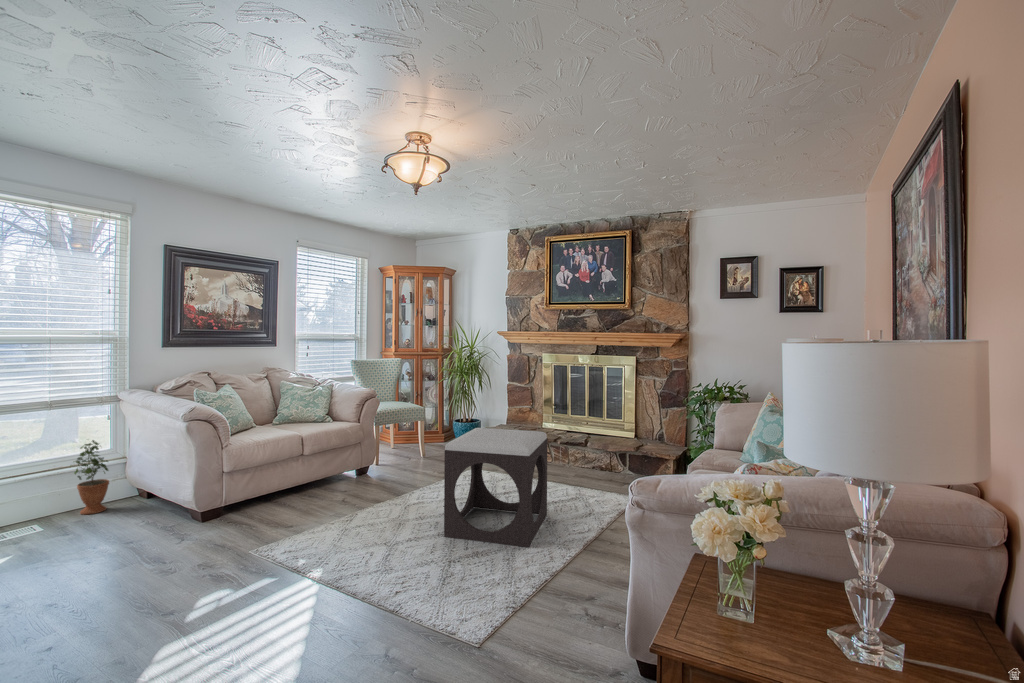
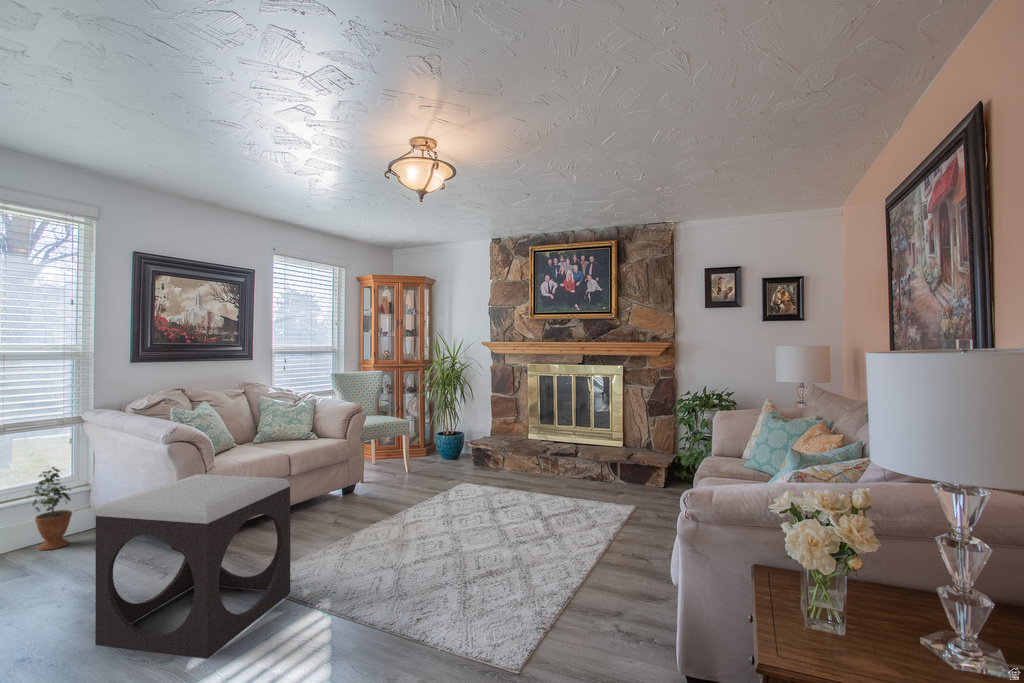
footstool: present [444,428,547,547] -> present [95,474,290,659]

